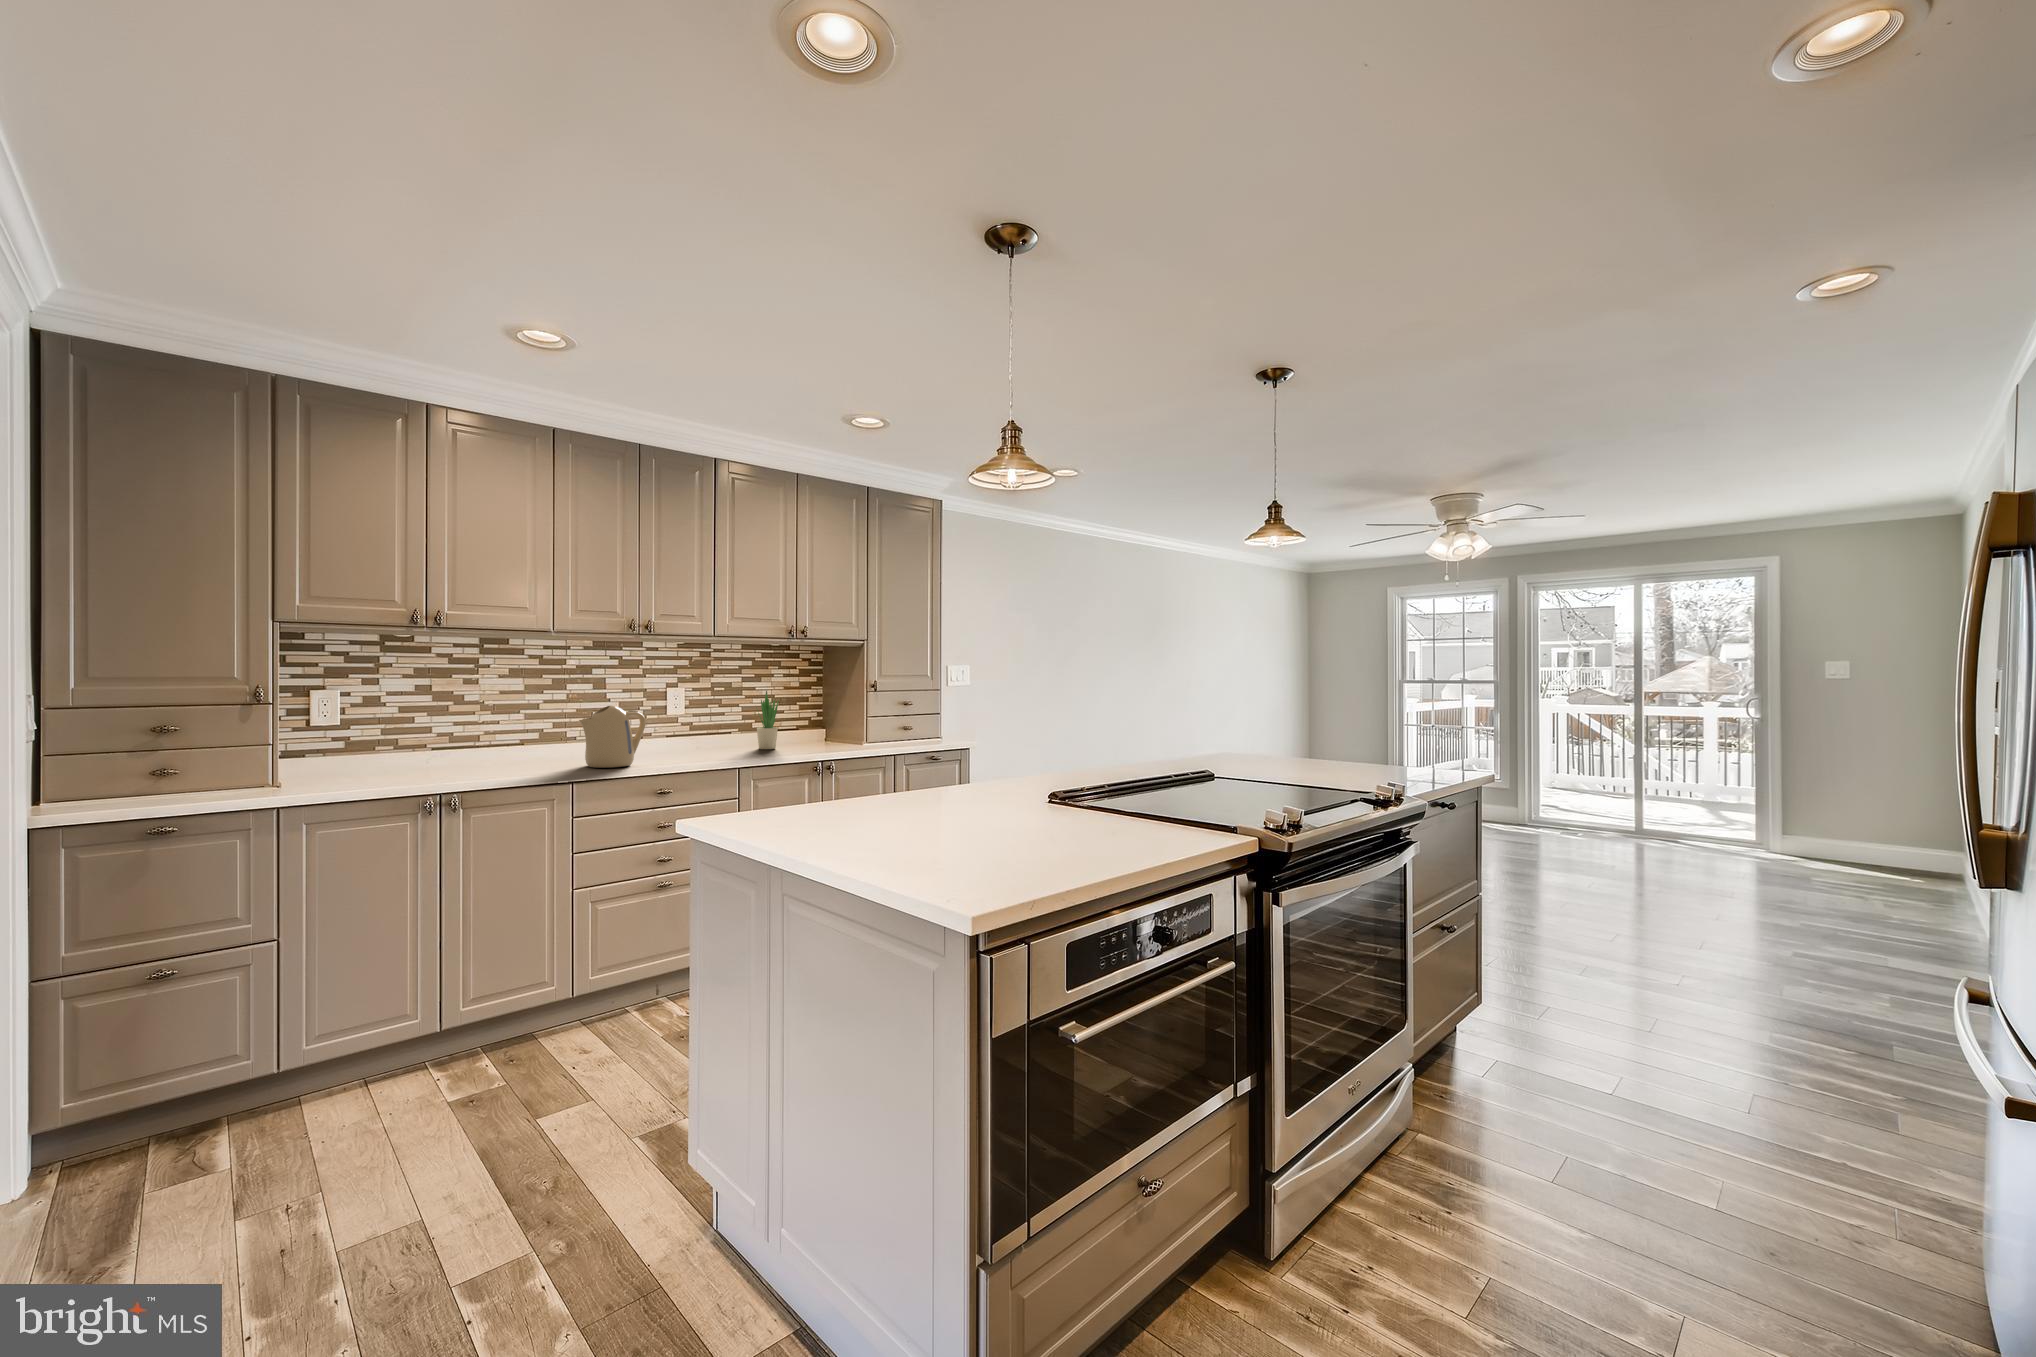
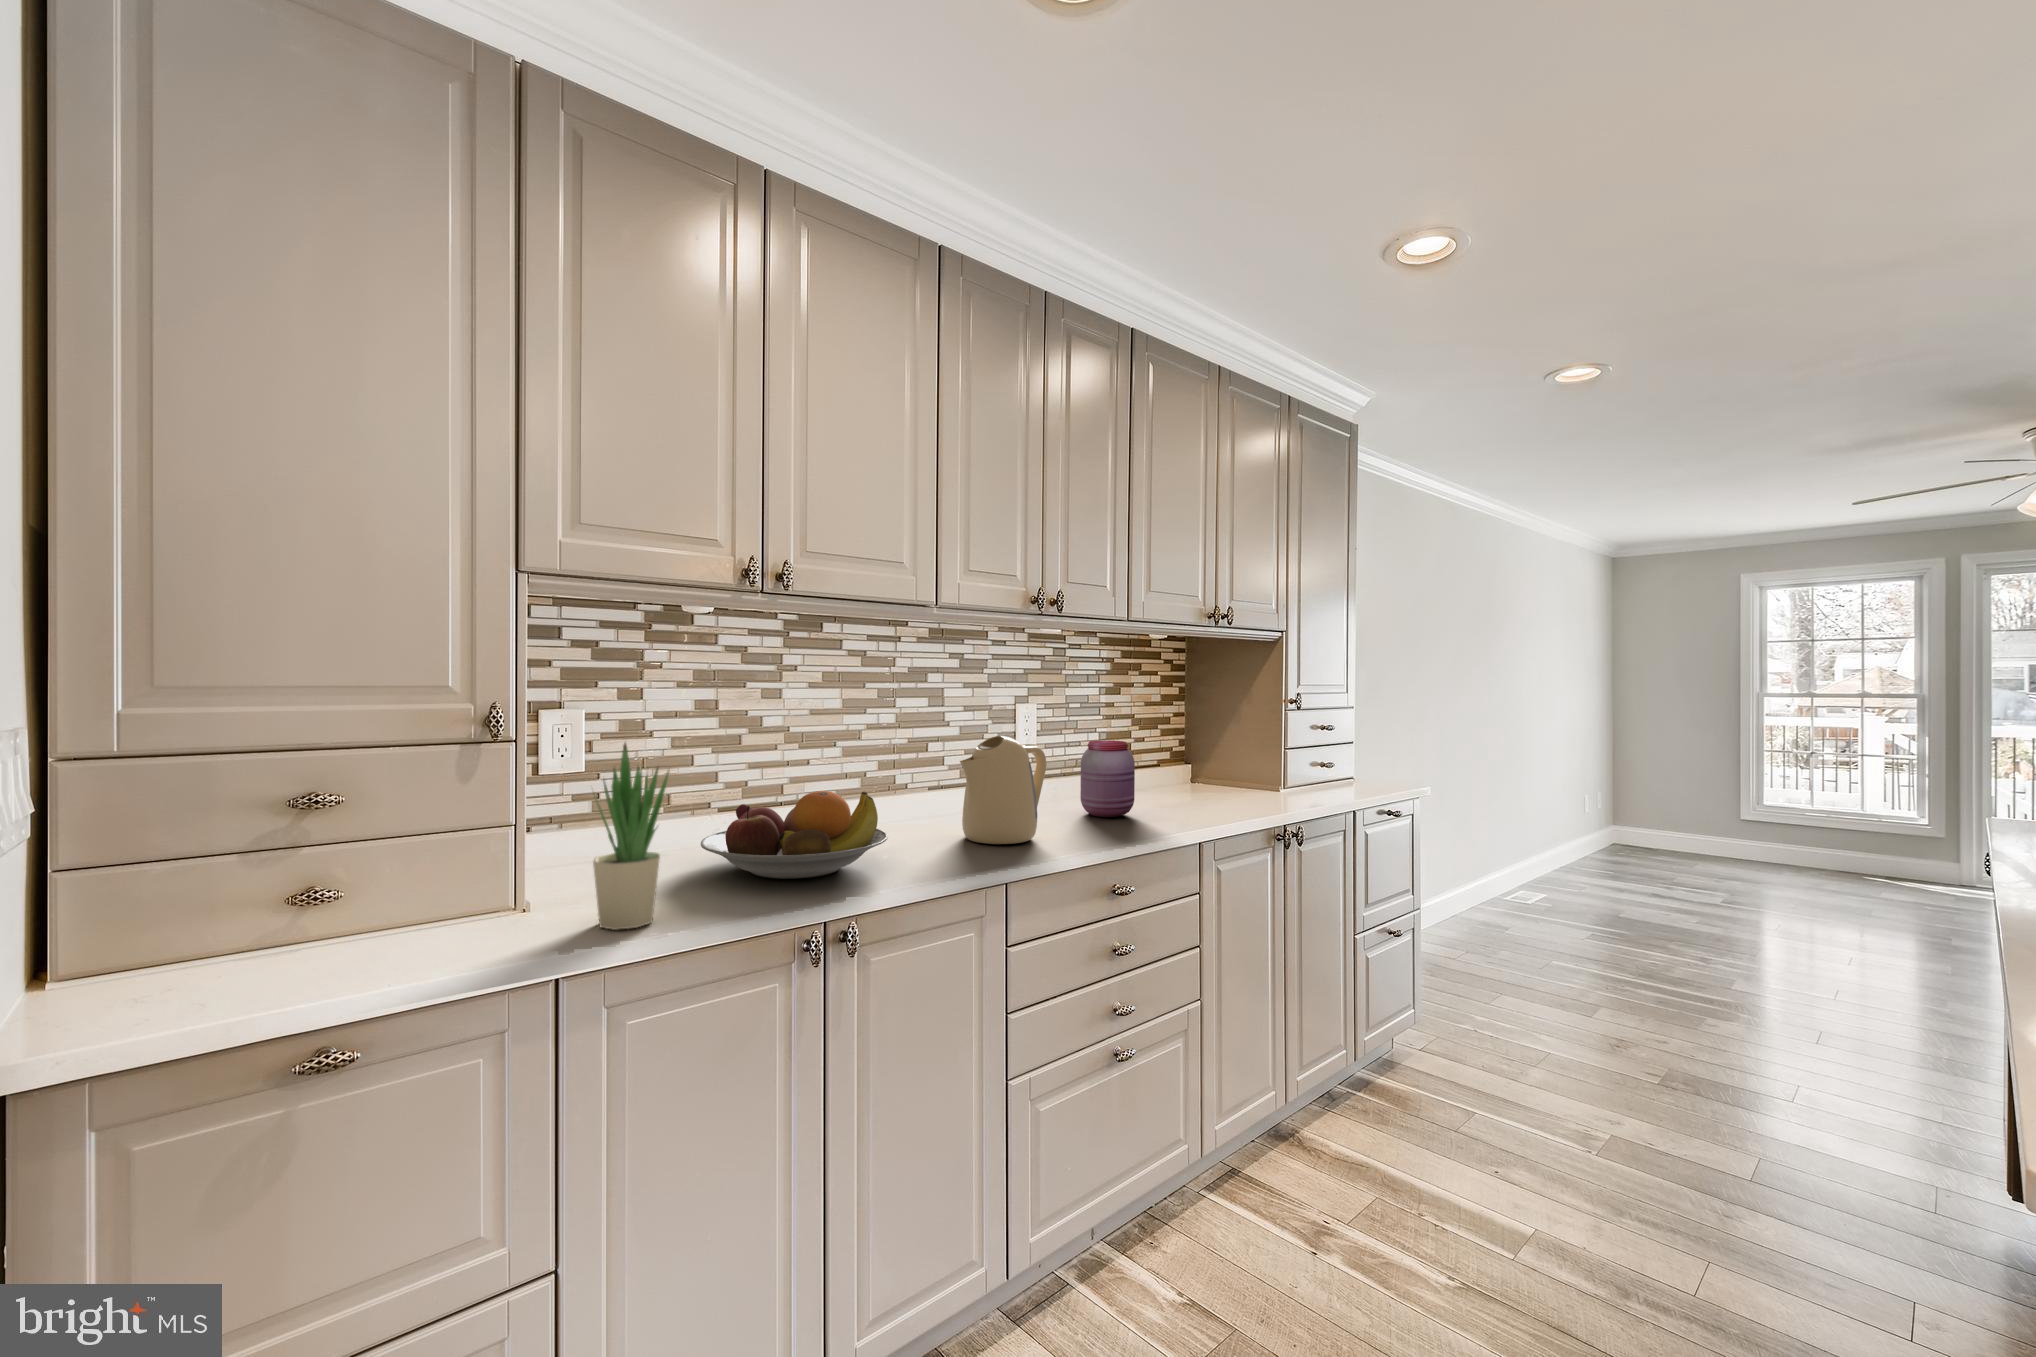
potted plant: present [756,691,779,749] -> present [593,743,669,930]
jar: none [693,710,729,757] -> present [1080,741,1135,817]
fruit bowl: none [396,734,514,779] -> present [701,791,888,879]

